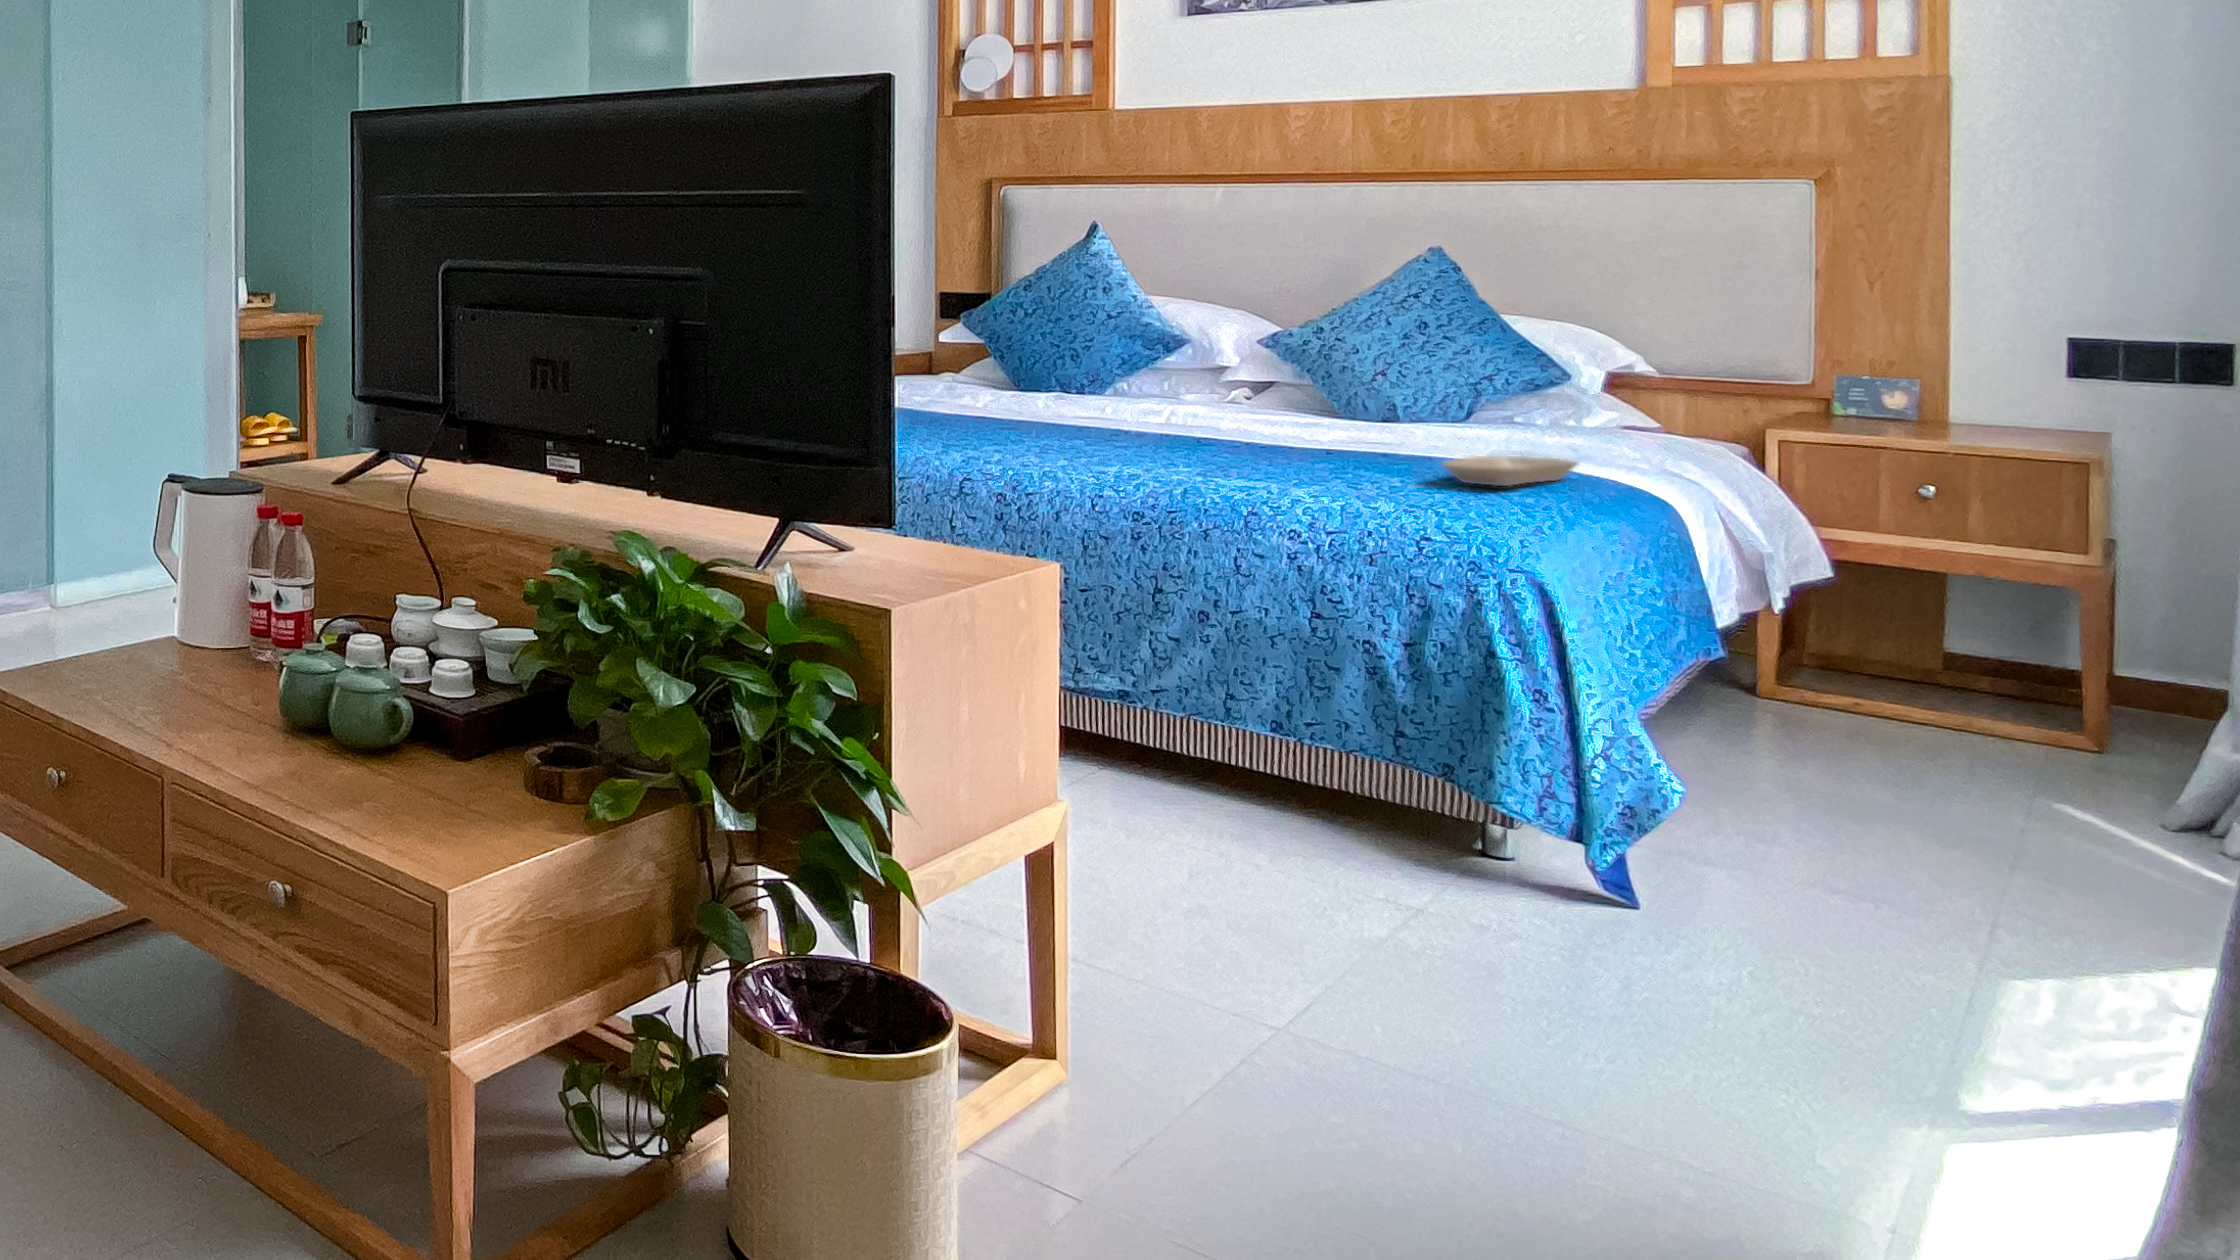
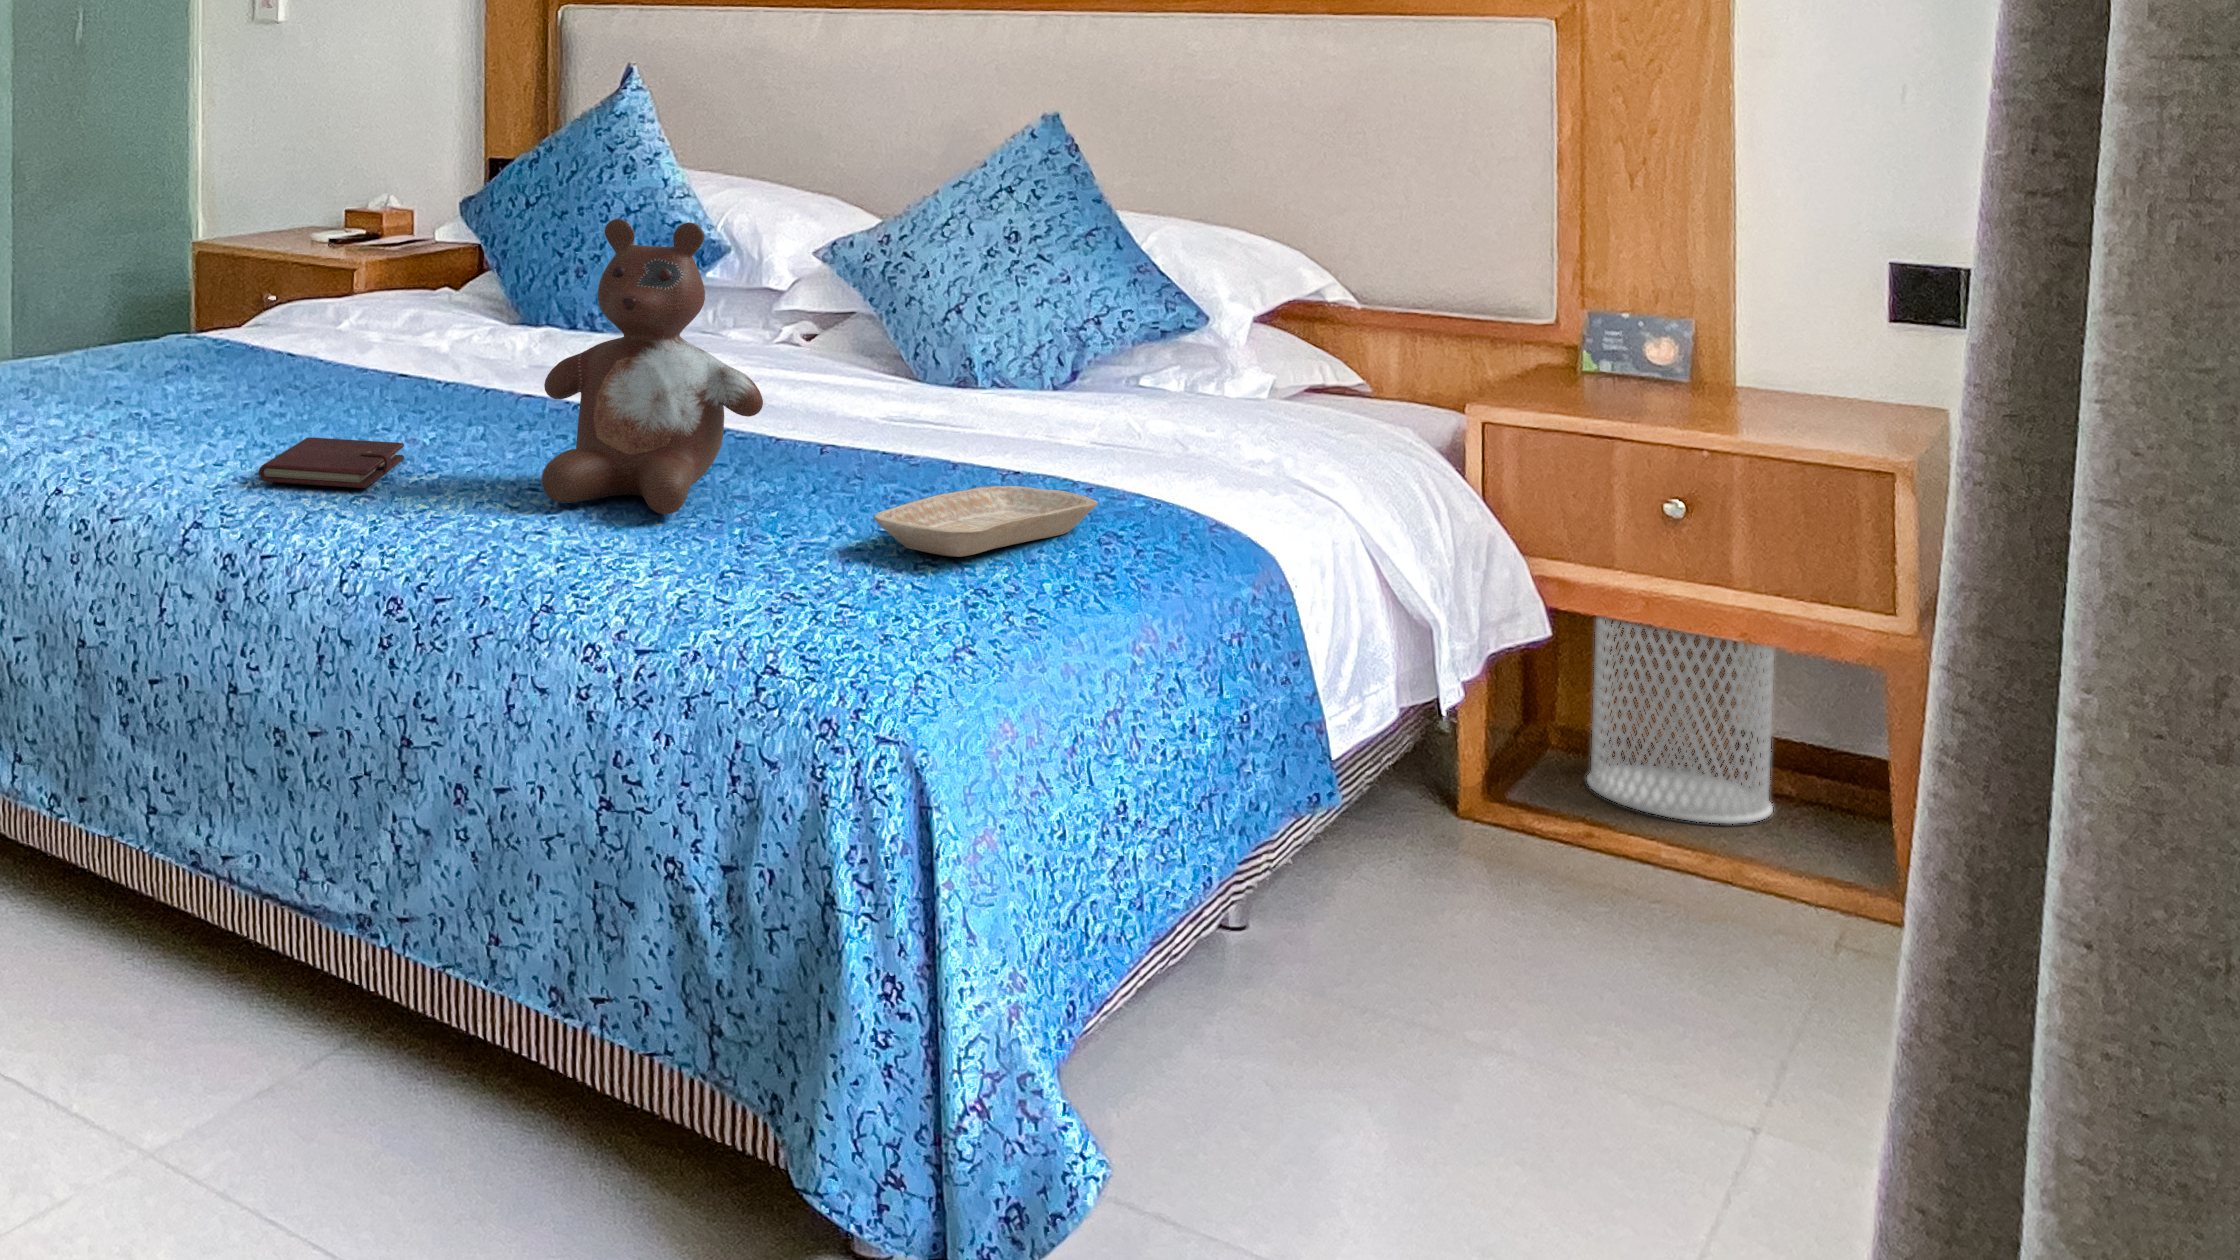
stuffed bear: none [1176,293,1337,468] -> present [542,219,763,514]
notebook: none [996,433,1072,456] -> present [259,437,404,488]
wastebasket: none [1870,563,2023,718] -> present [1587,618,1774,824]

